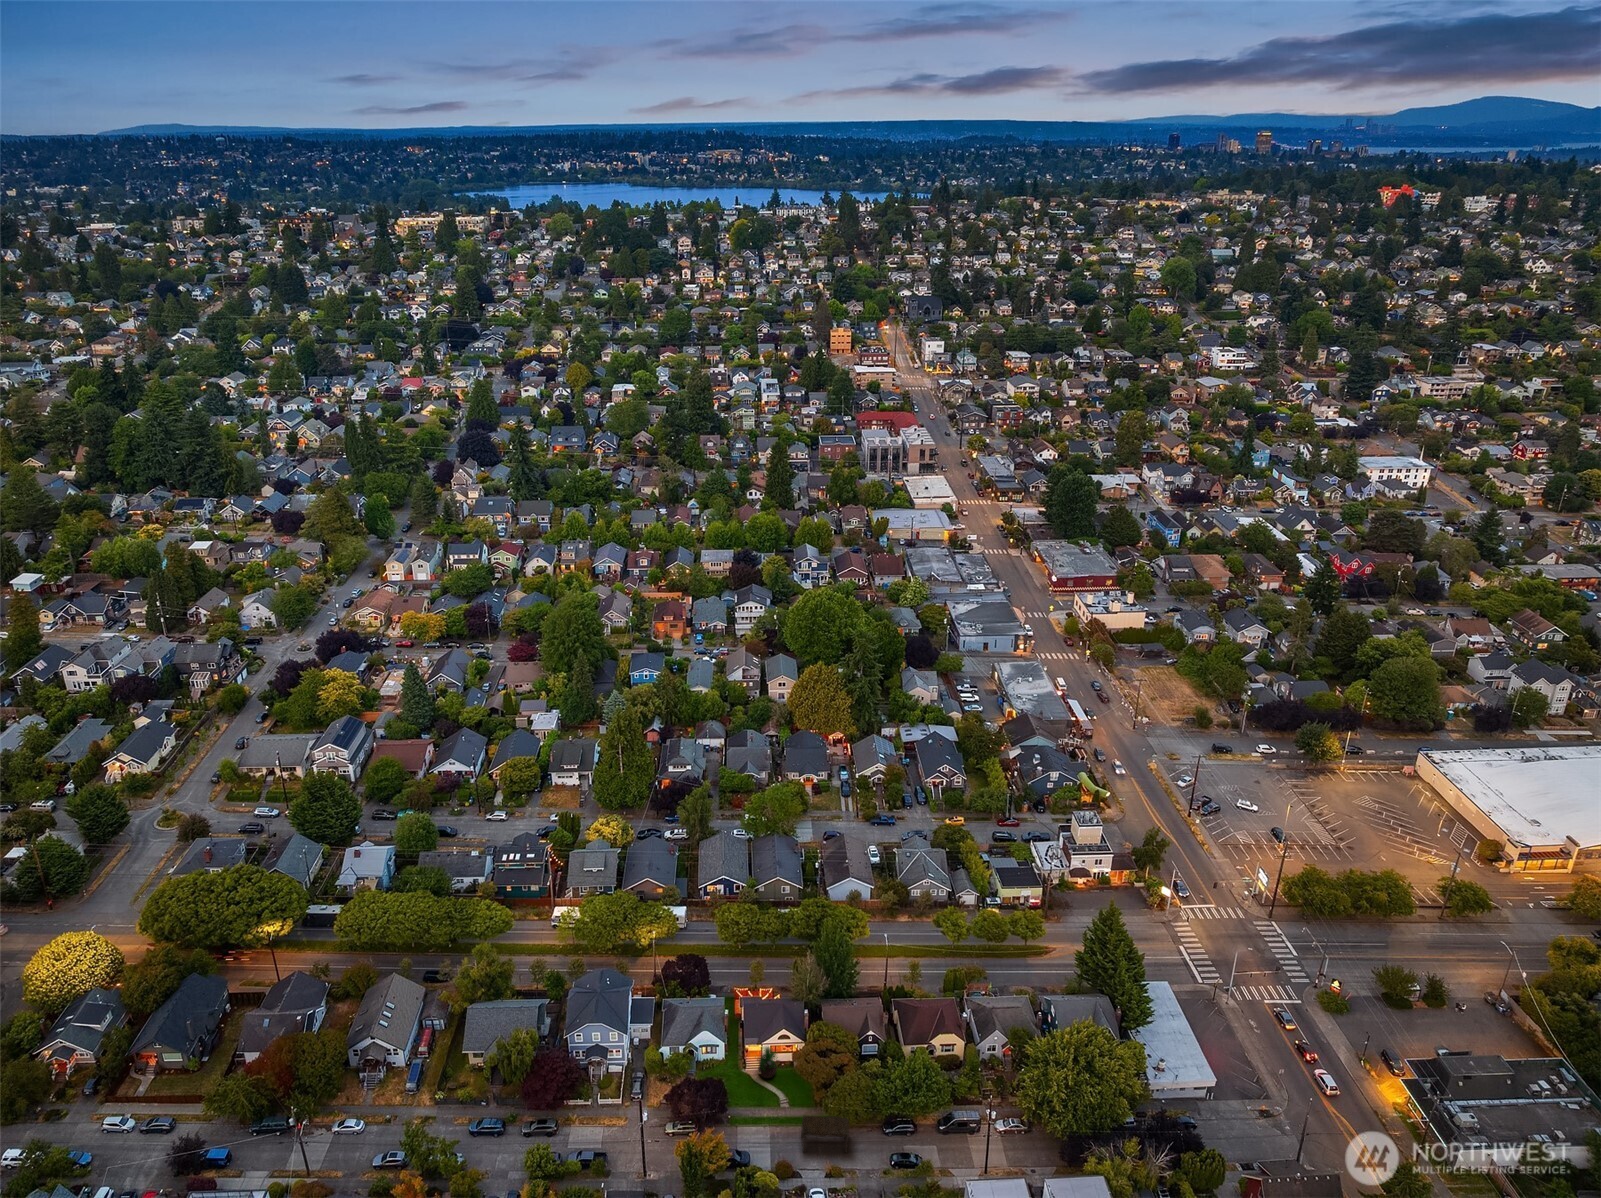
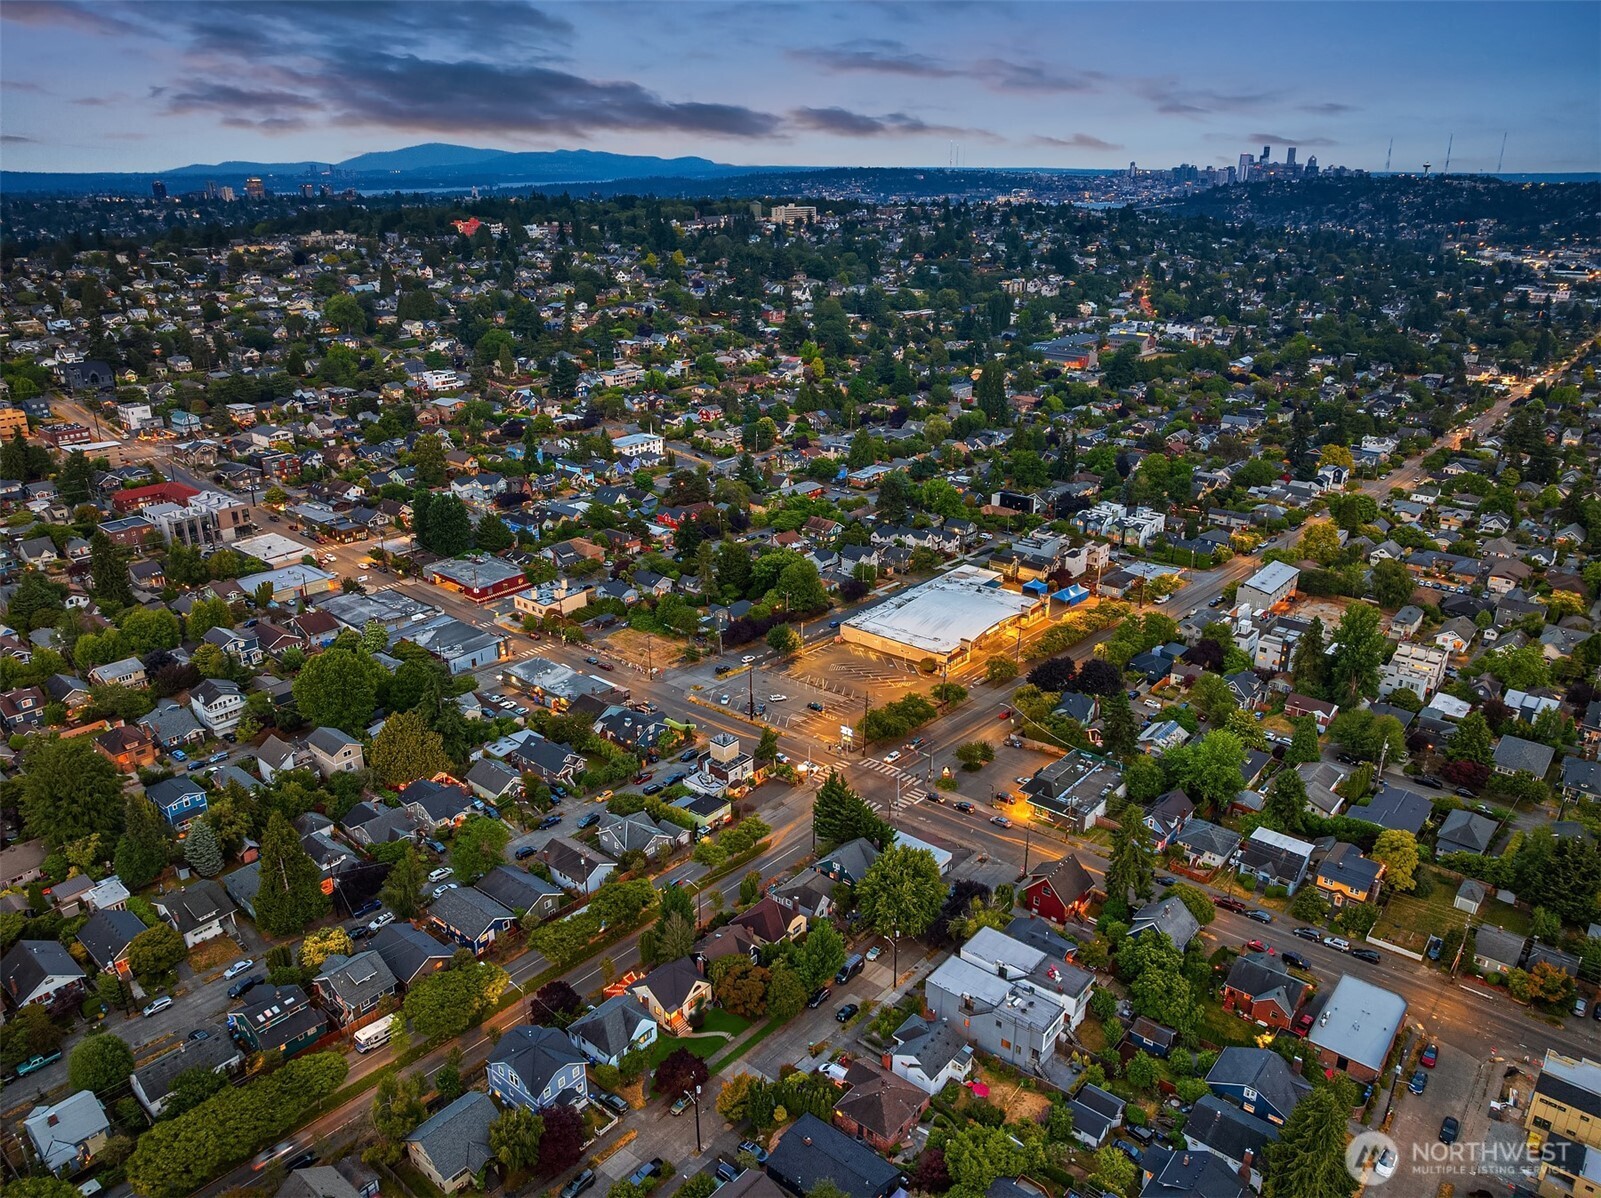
bench: present [801,1116,849,1153] -> none [766,998,808,1046]

